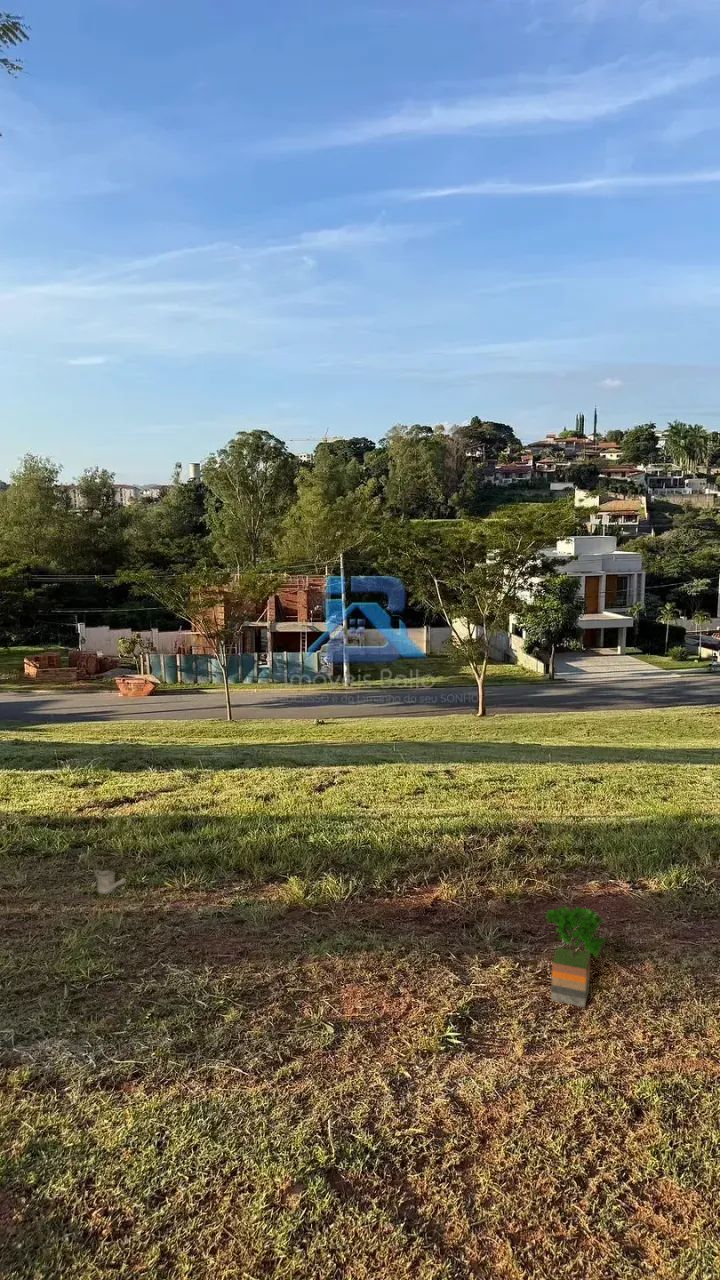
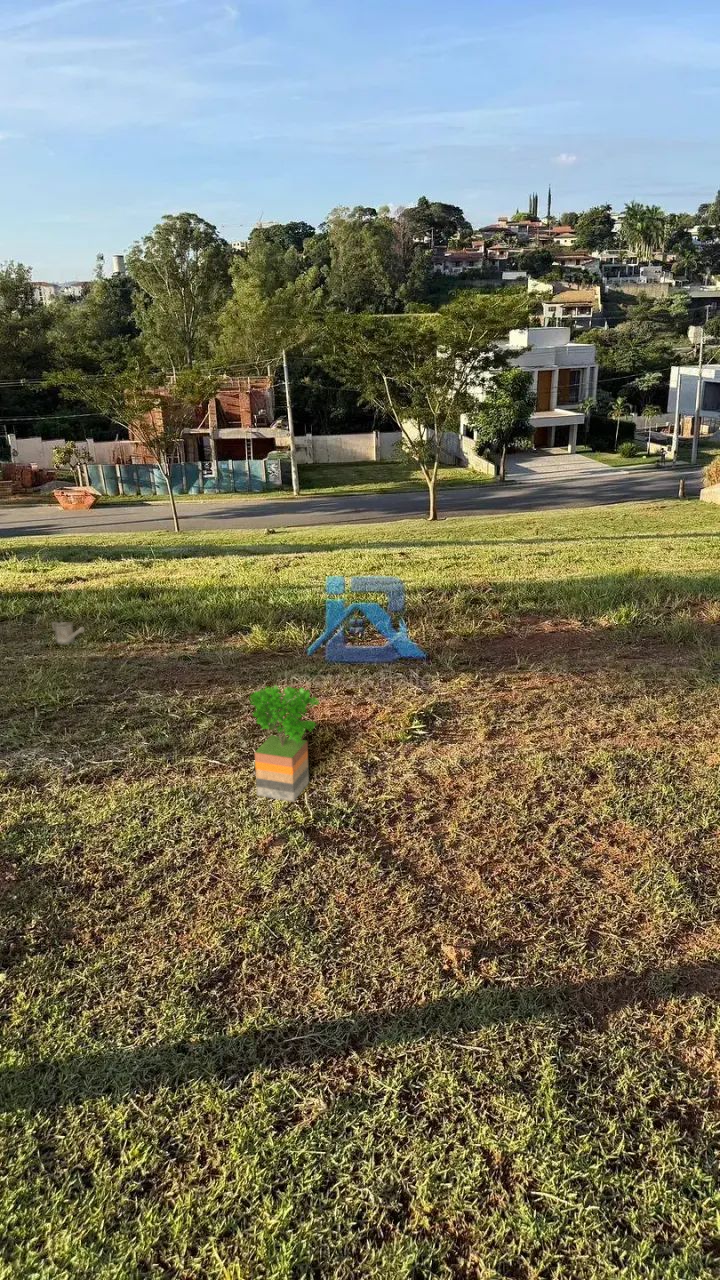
potted tree: present [546,907,605,1007] -> present [250,686,319,802]

